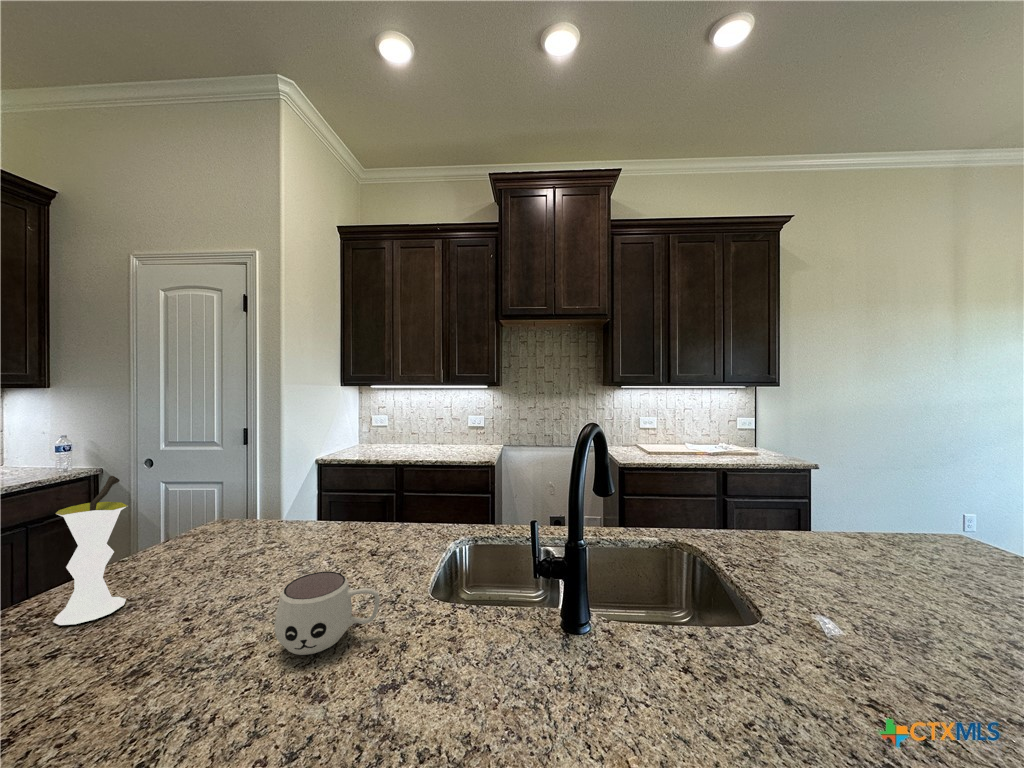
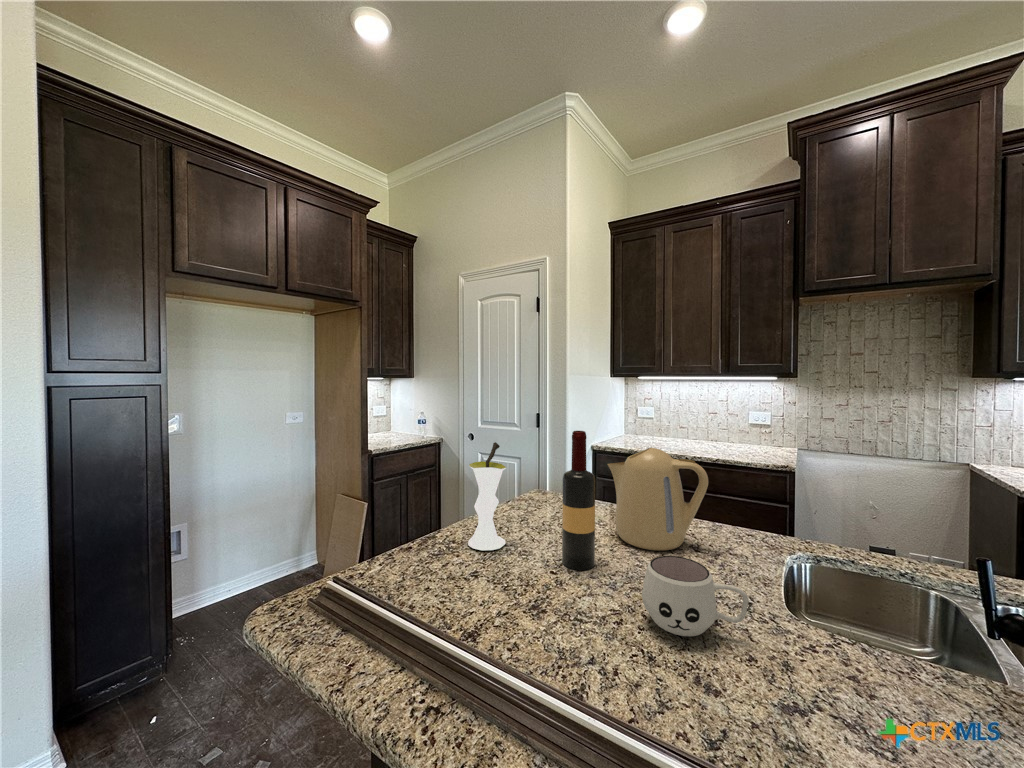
wine bottle: none [203,452,248,613] -> present [562,431,595,570]
kettle: none [283,461,385,567] -> present [607,448,708,551]

